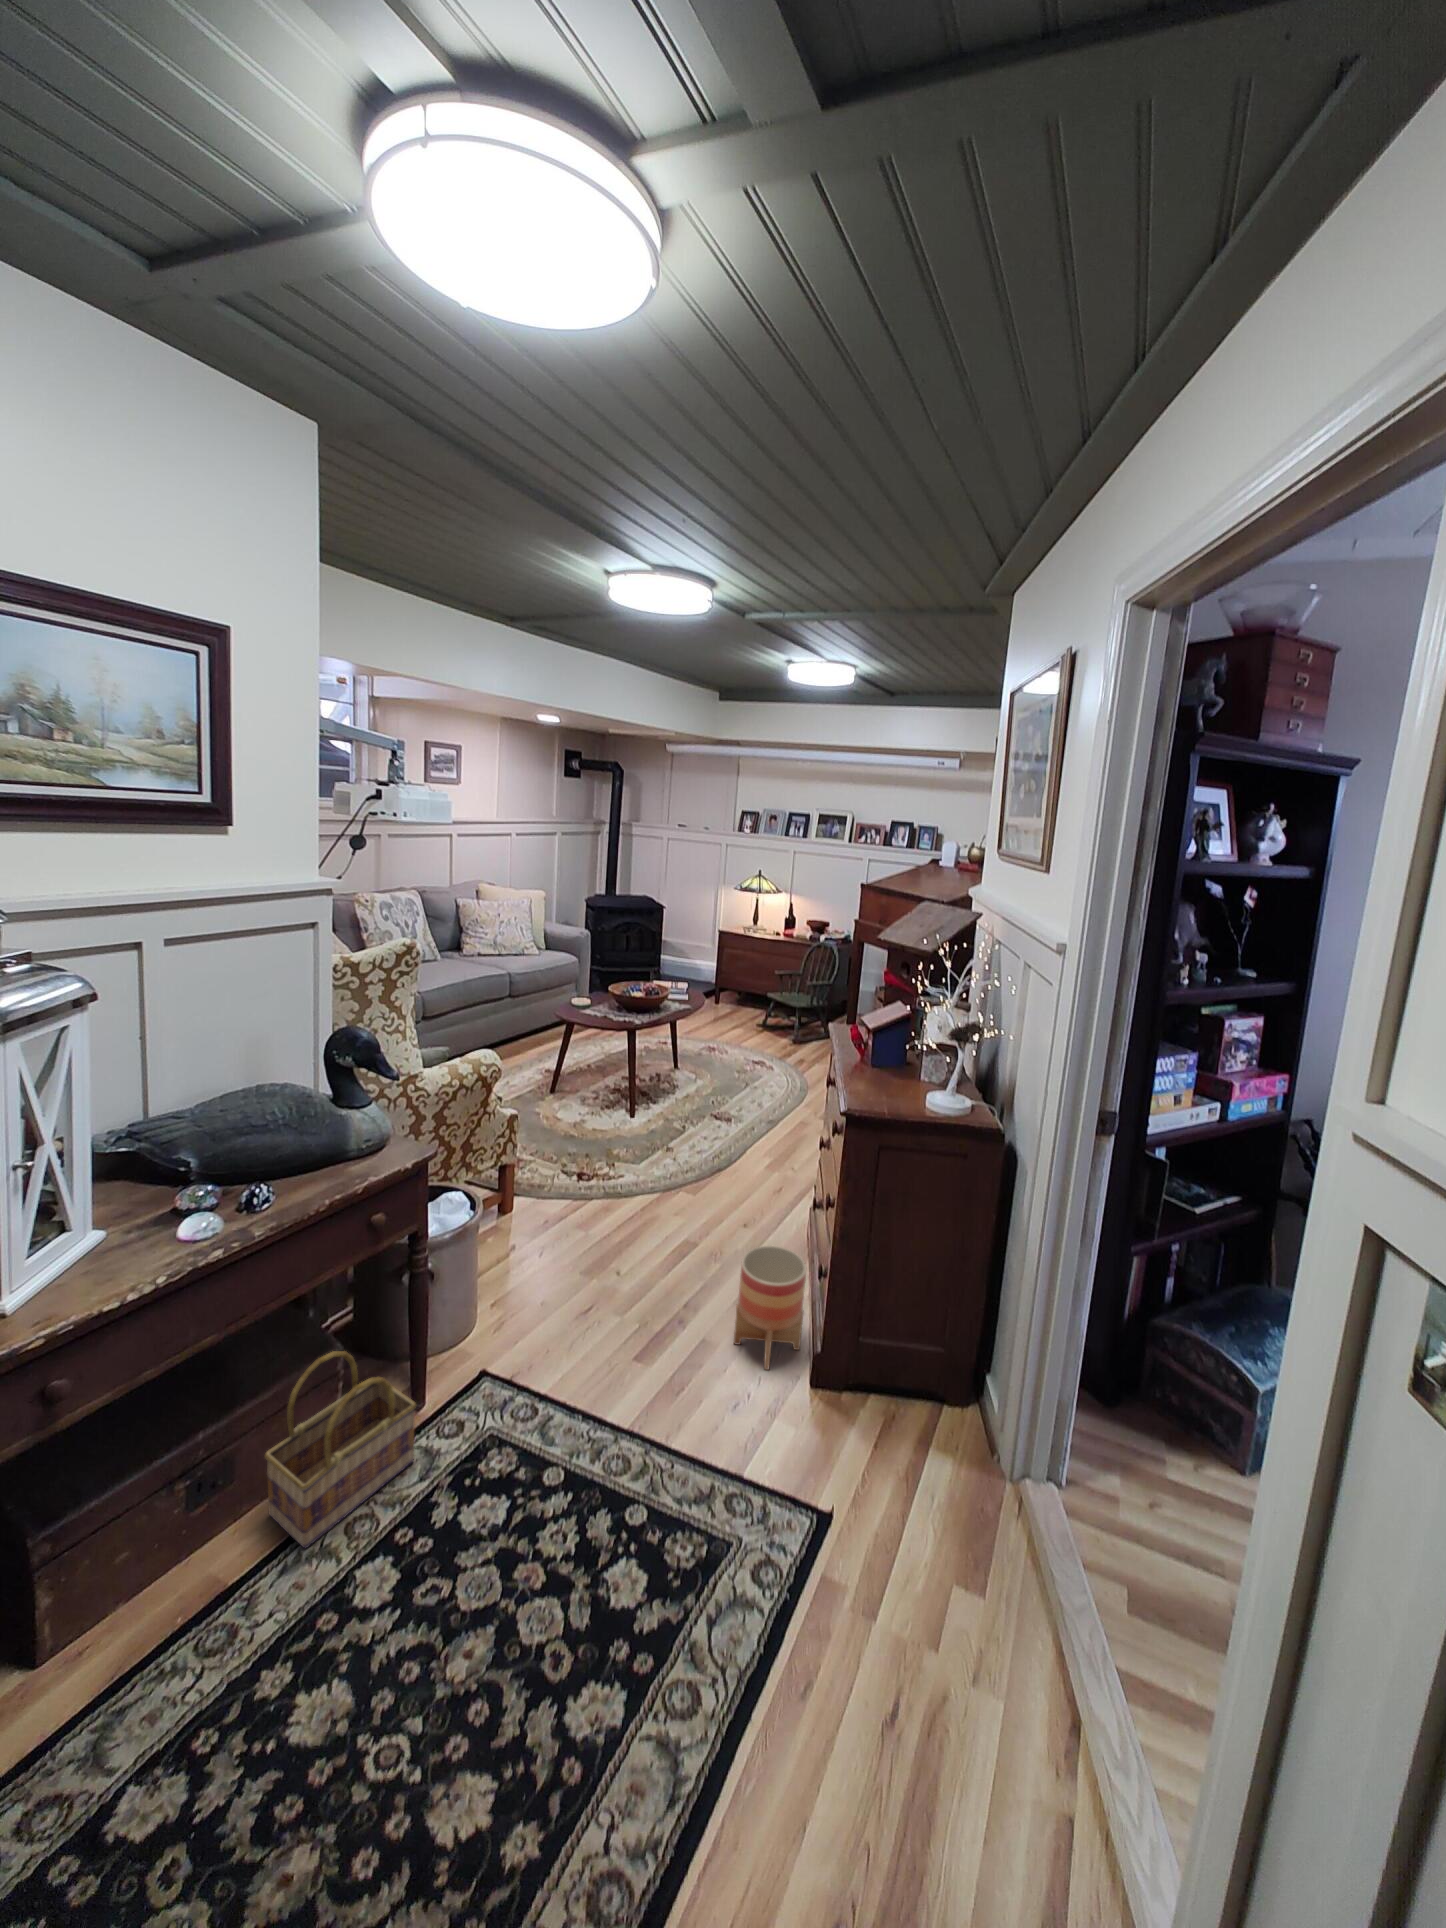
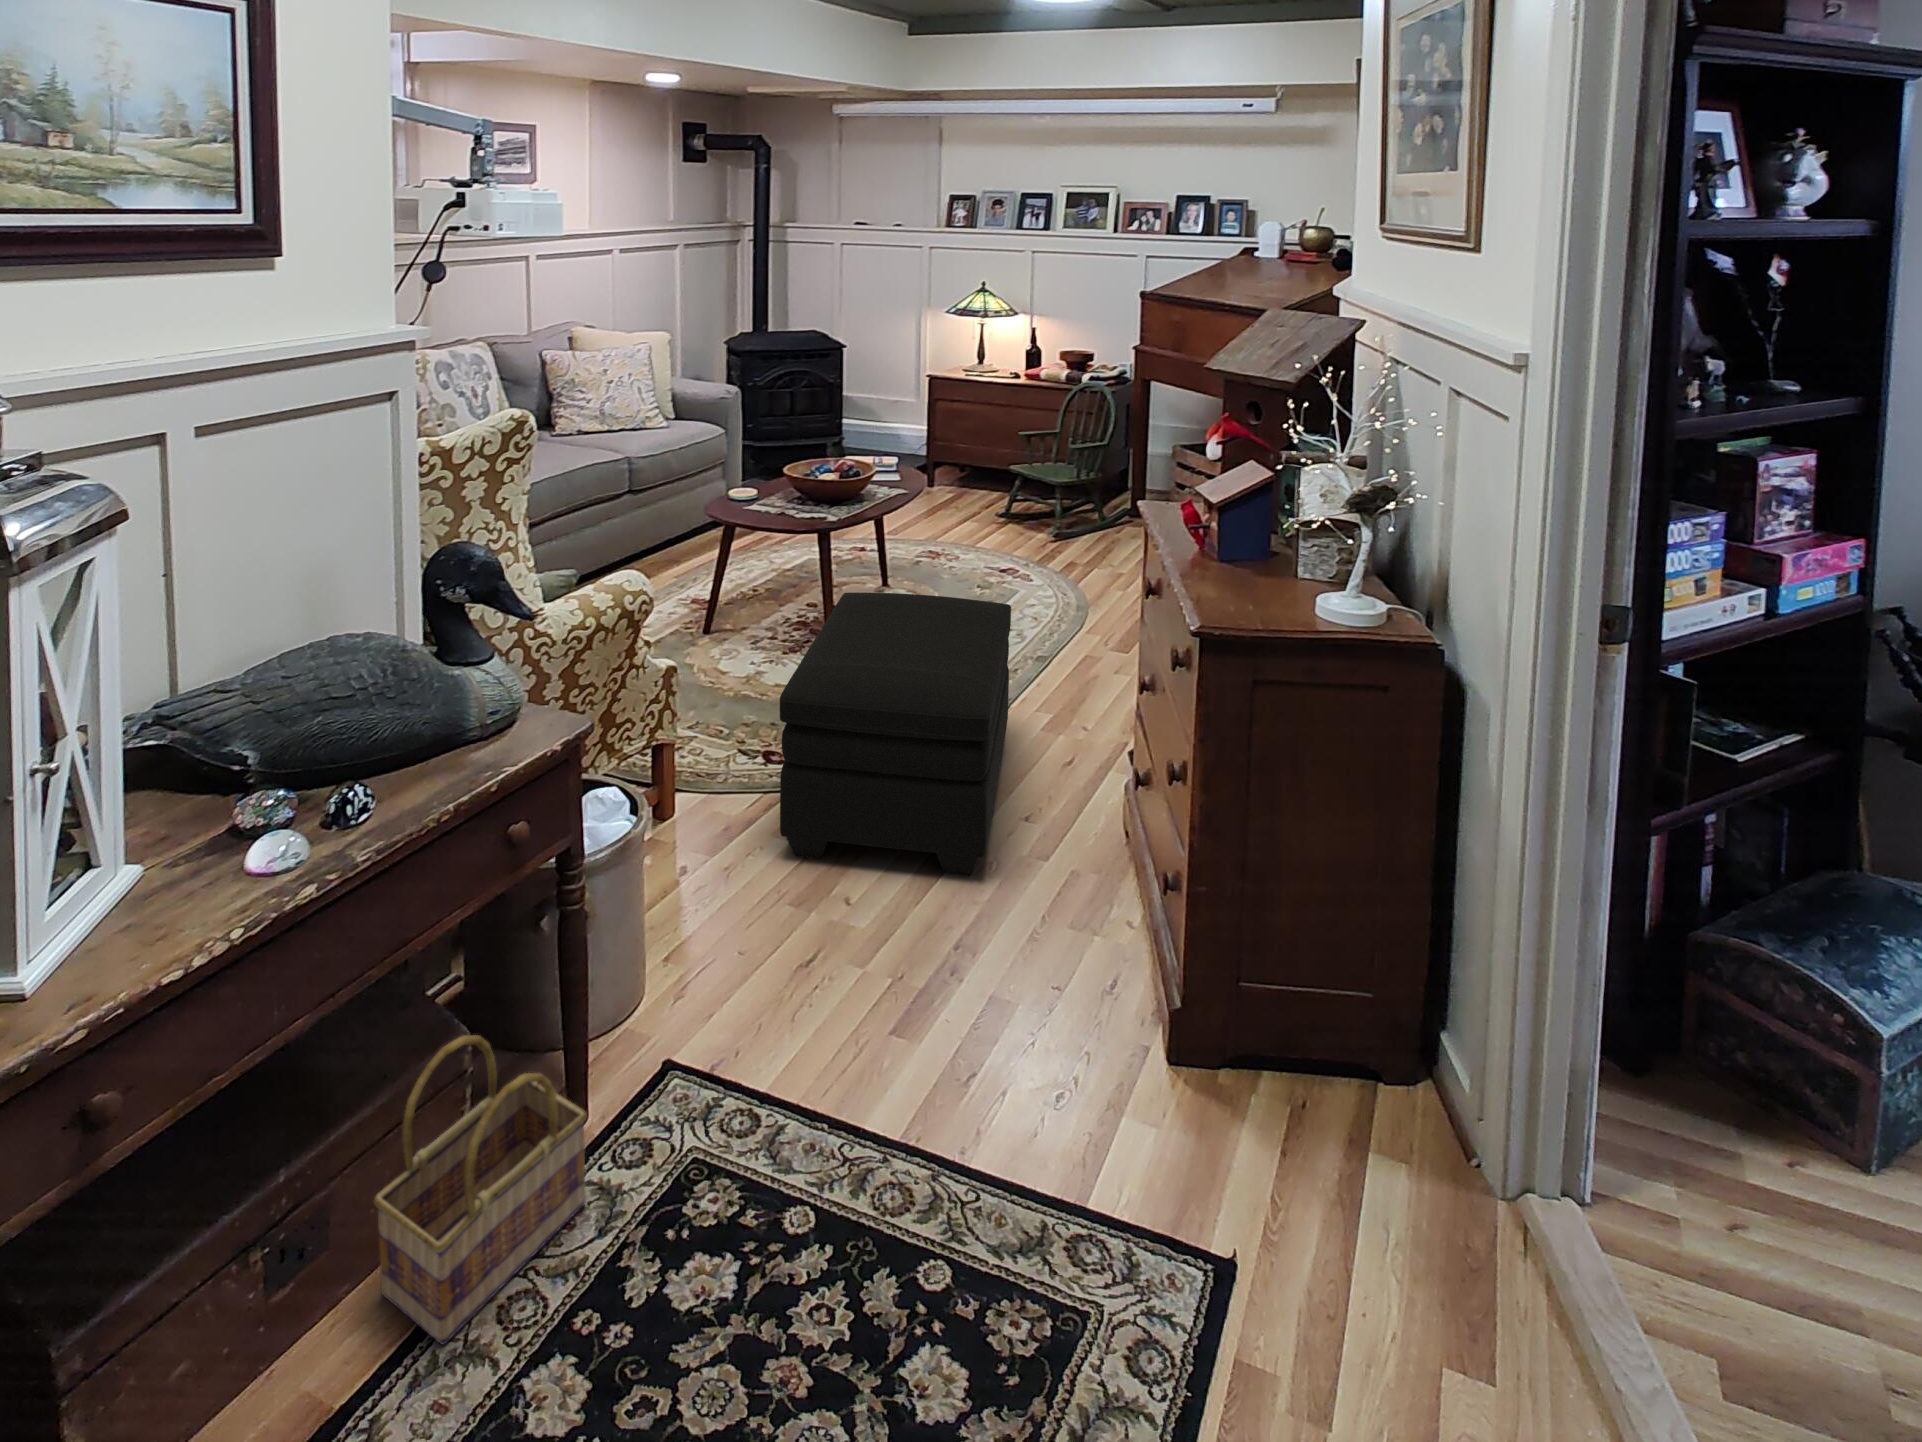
ottoman: none [579,1072,748,1260] -> present [780,592,1011,876]
planter: present [734,1245,806,1370] -> none [1039,847,1146,1042]

